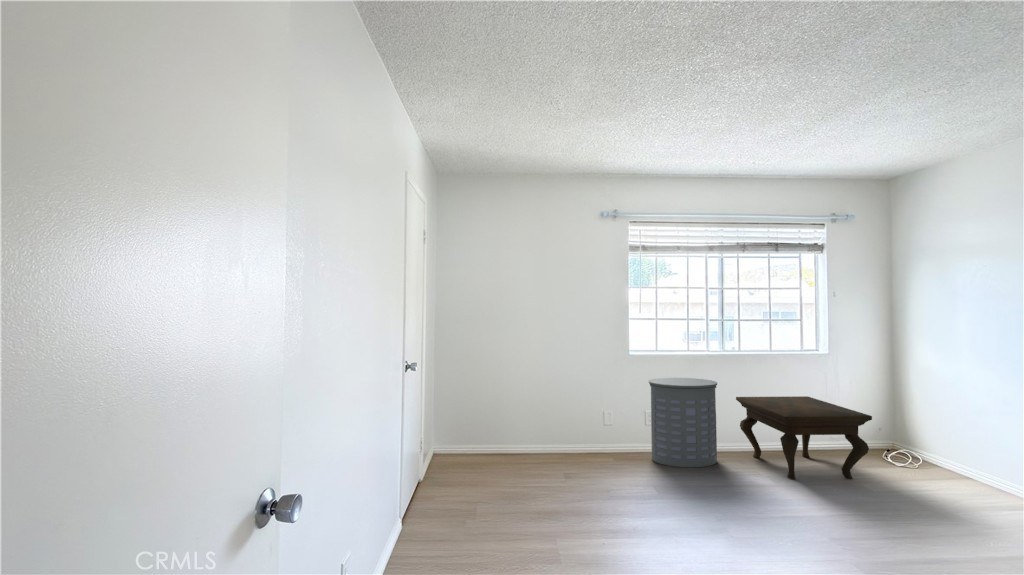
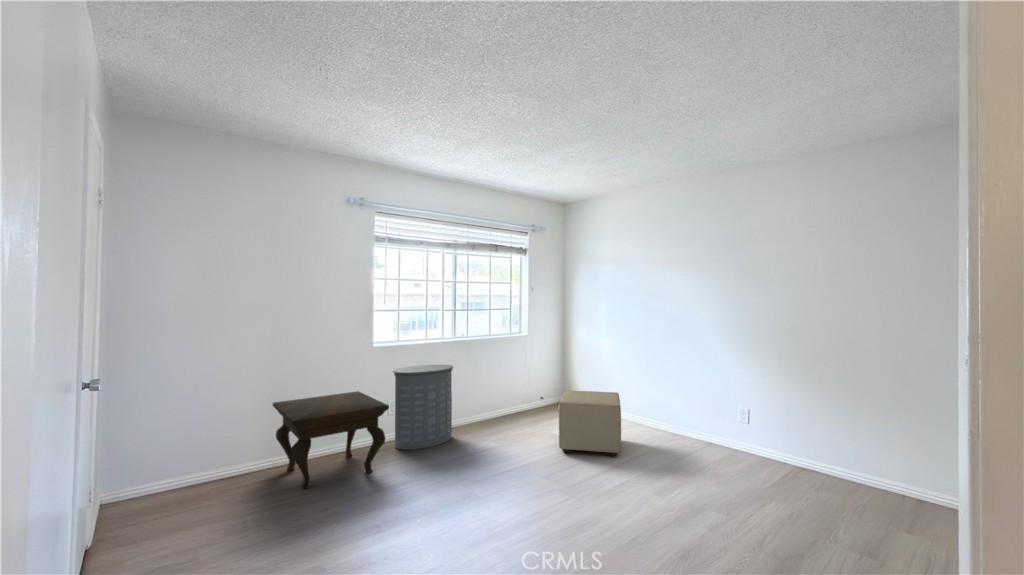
side table: present [736,396,872,480] -> present [273,391,389,489]
ottoman: none [869,435,998,553] -> present [559,390,621,457]

